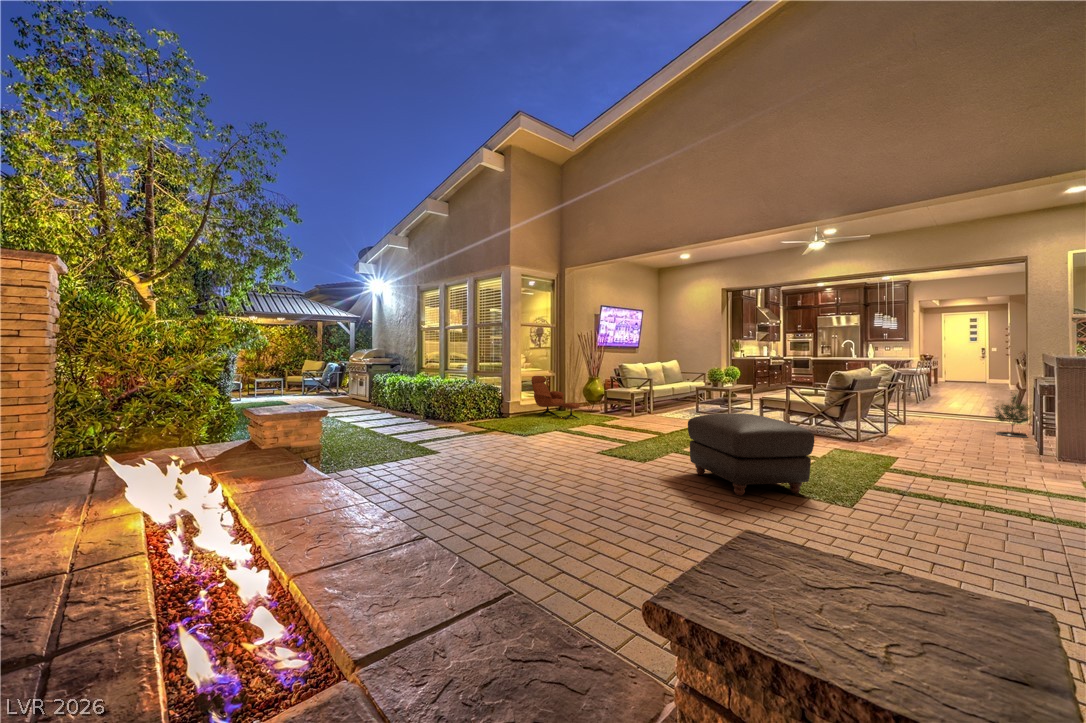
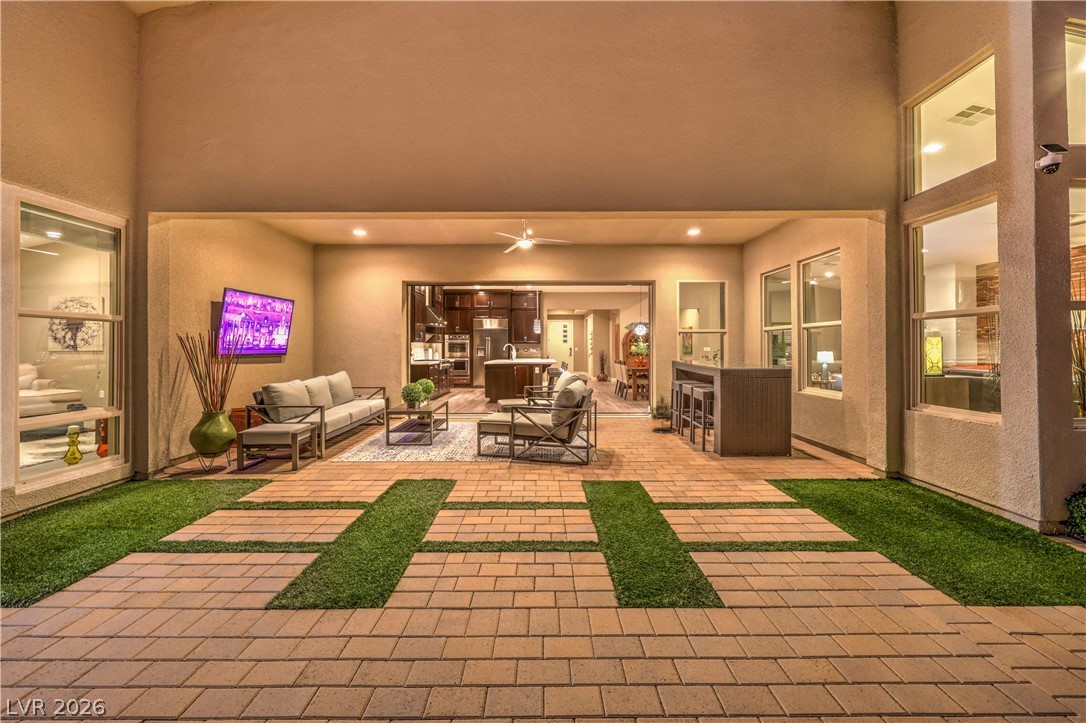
lounge chair: present [532,376,580,419] -> none [56,421,191,510]
ottoman: present [688,414,814,496] -> none [482,483,683,664]

